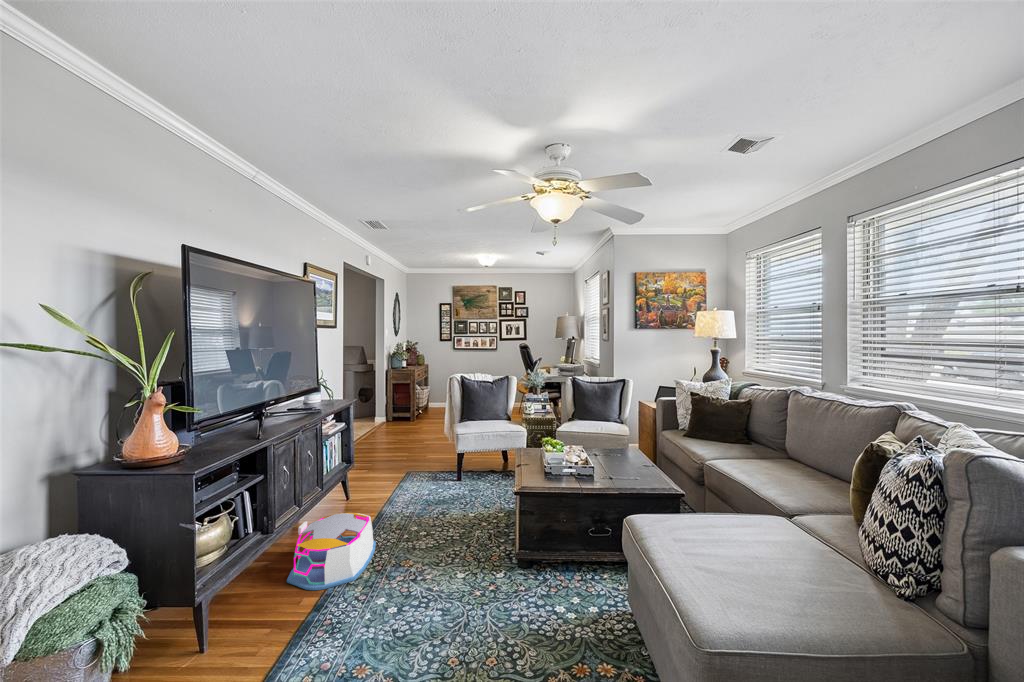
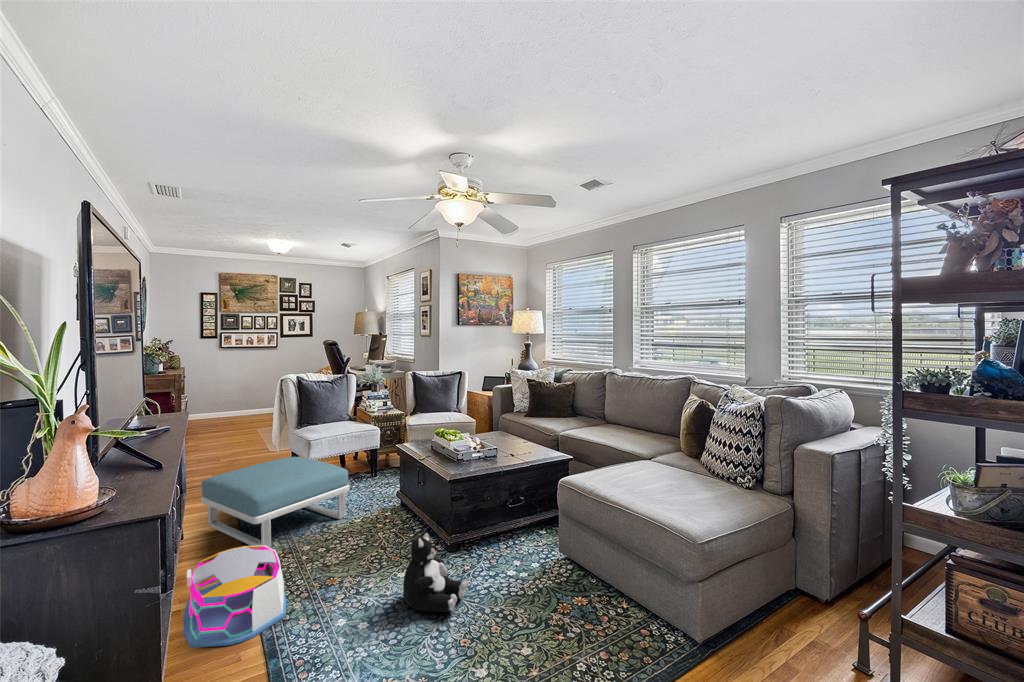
footstool: none [368,445,471,521] -> present [201,457,350,547]
plush toy: none [435,538,498,625] -> present [403,532,469,612]

